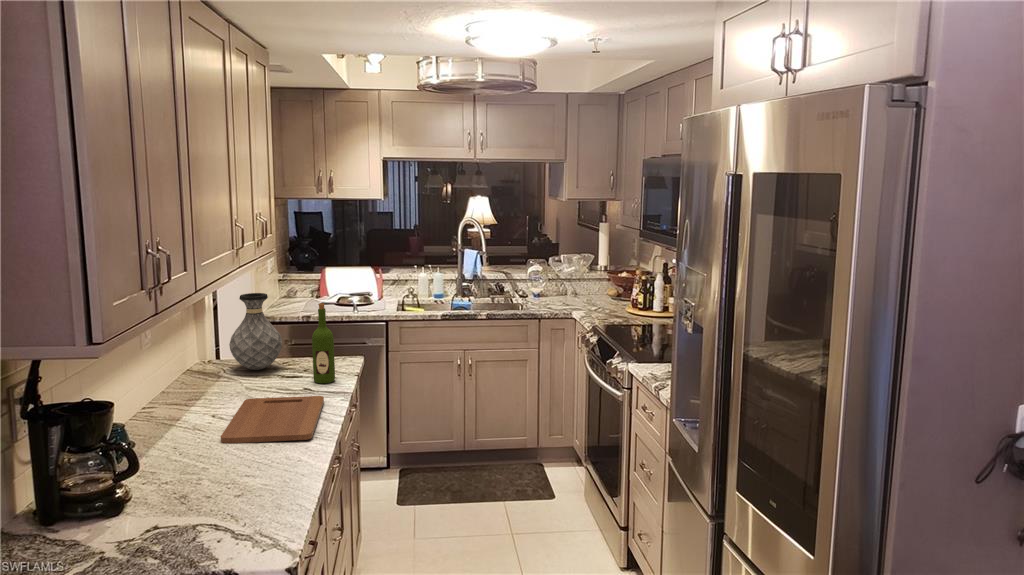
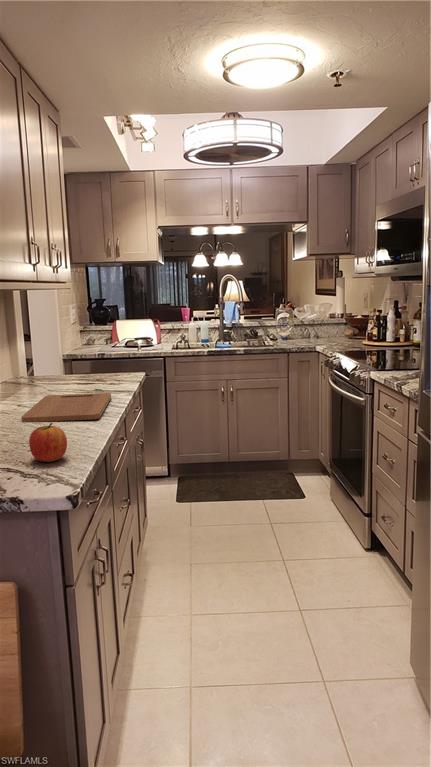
vase: present [229,293,282,370] -> none [35,317,78,381]
wine bottle: present [312,303,335,383] -> none [101,320,121,388]
apple: none [238,465,280,509] -> present [29,423,67,462]

